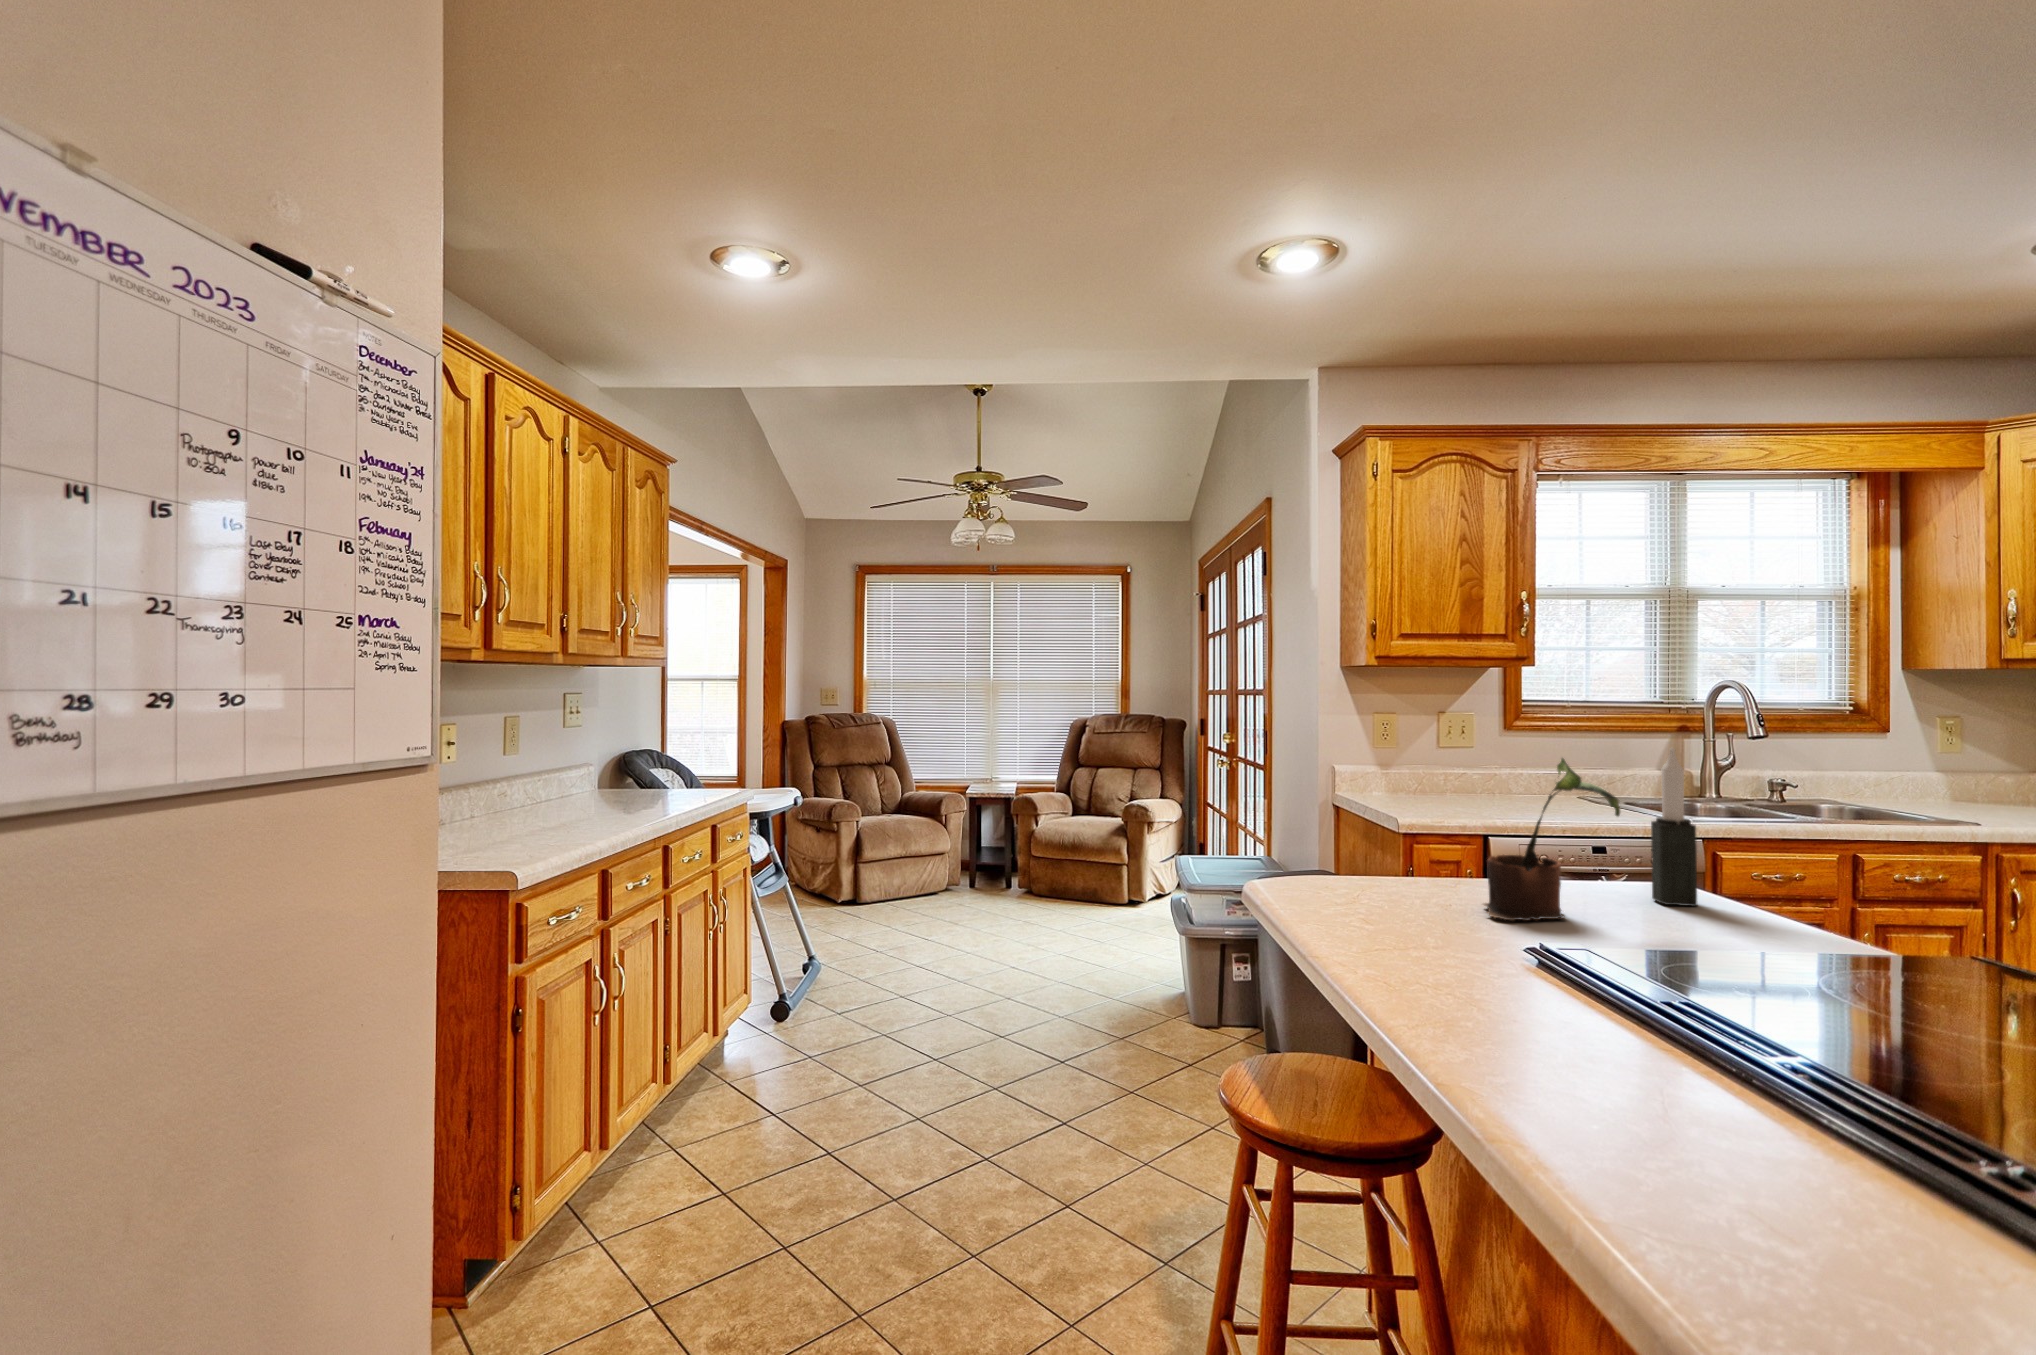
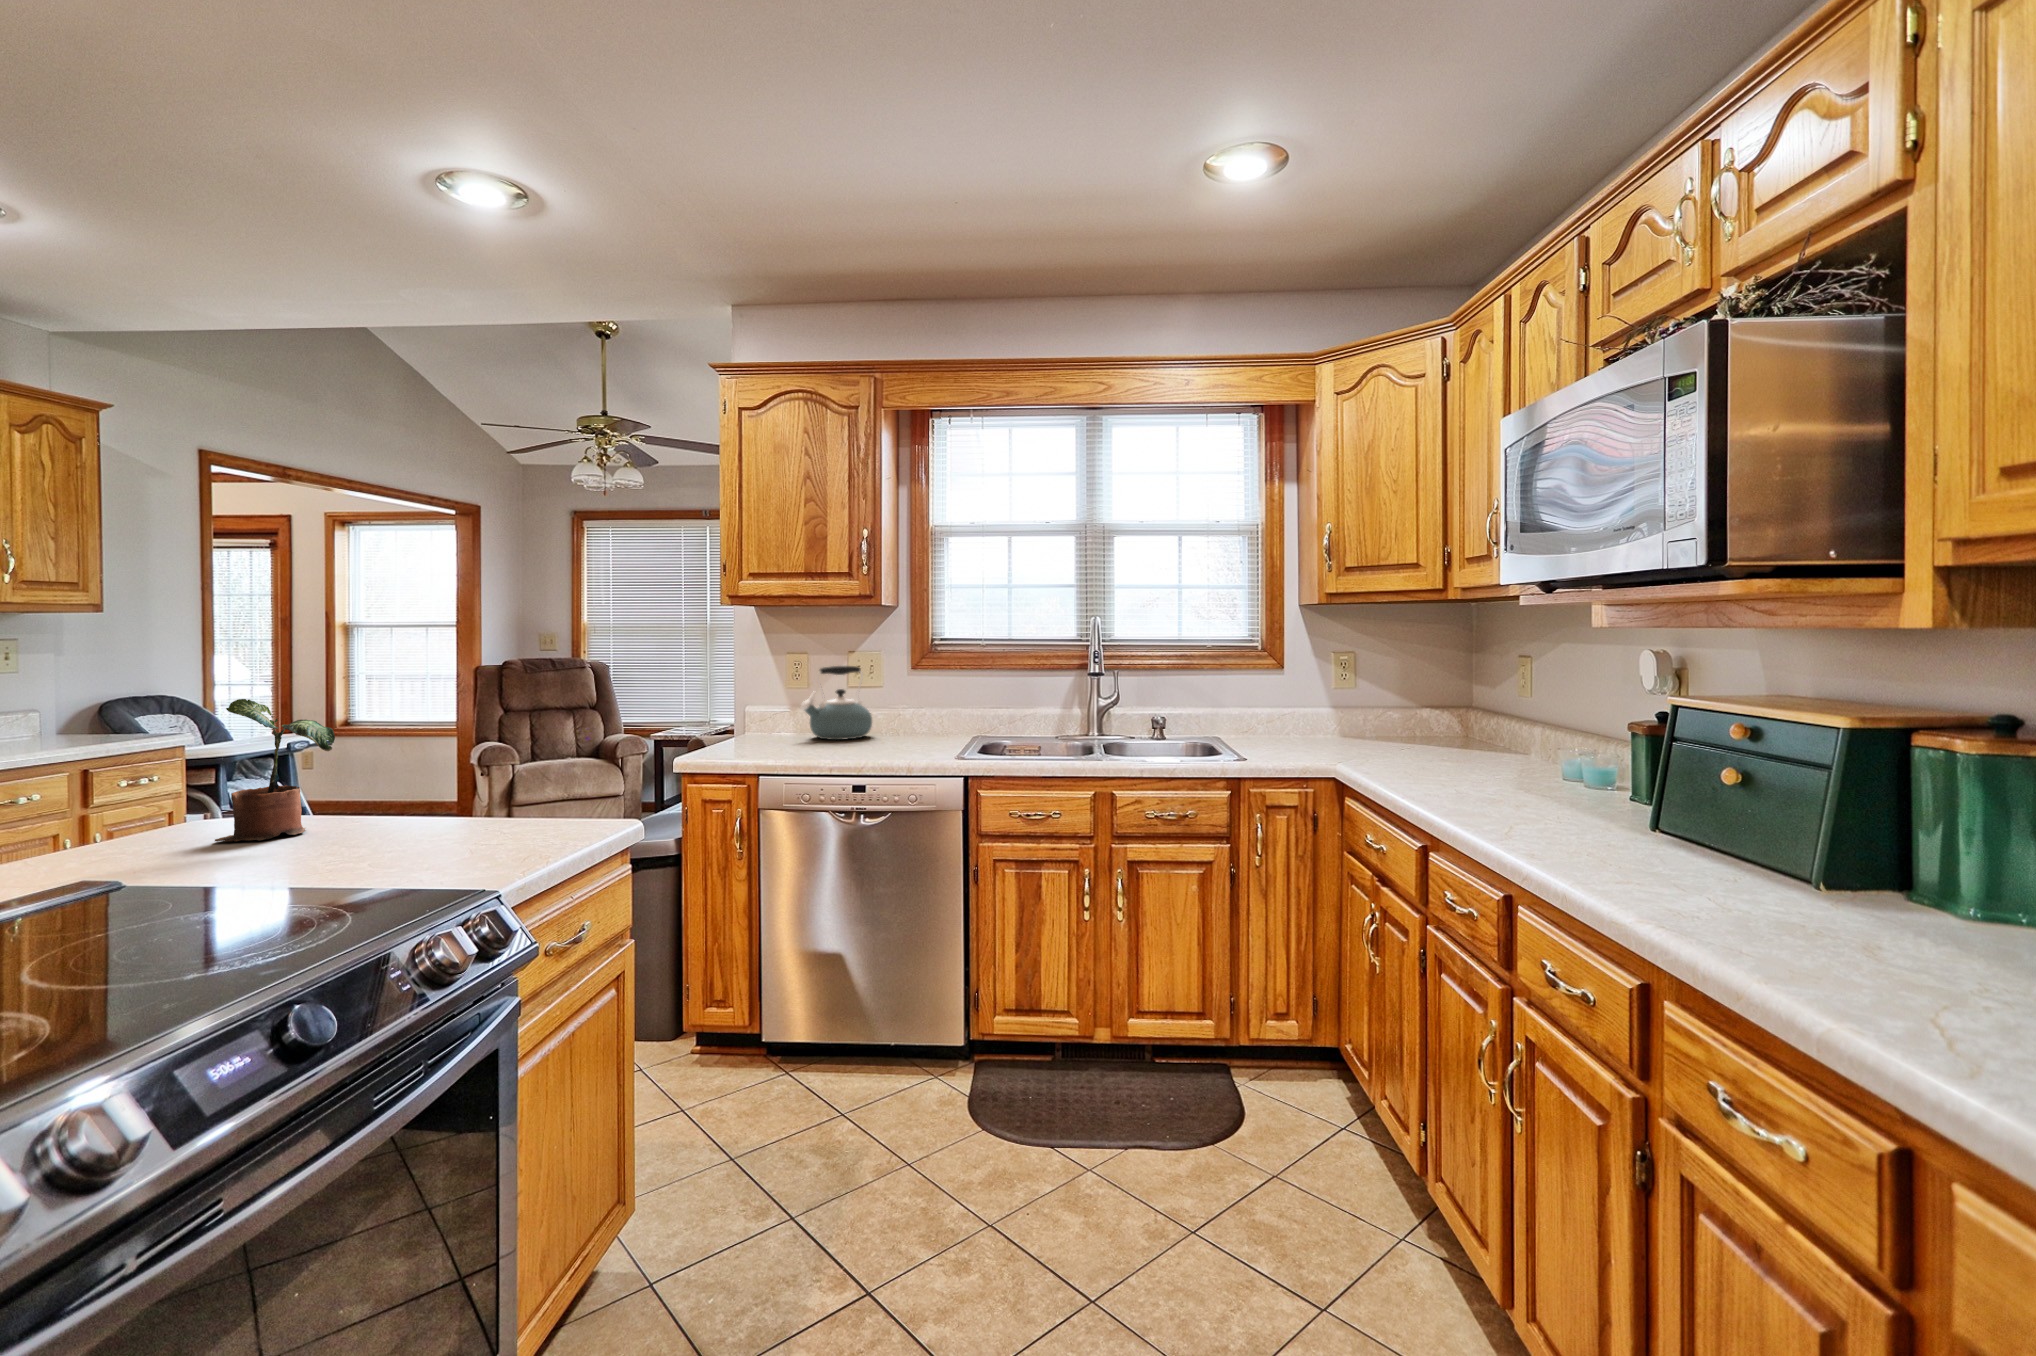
kettle: none [1416,724,1484,798] -> present [801,666,872,740]
candle: present [1651,748,1697,906] -> none [396,690,439,831]

